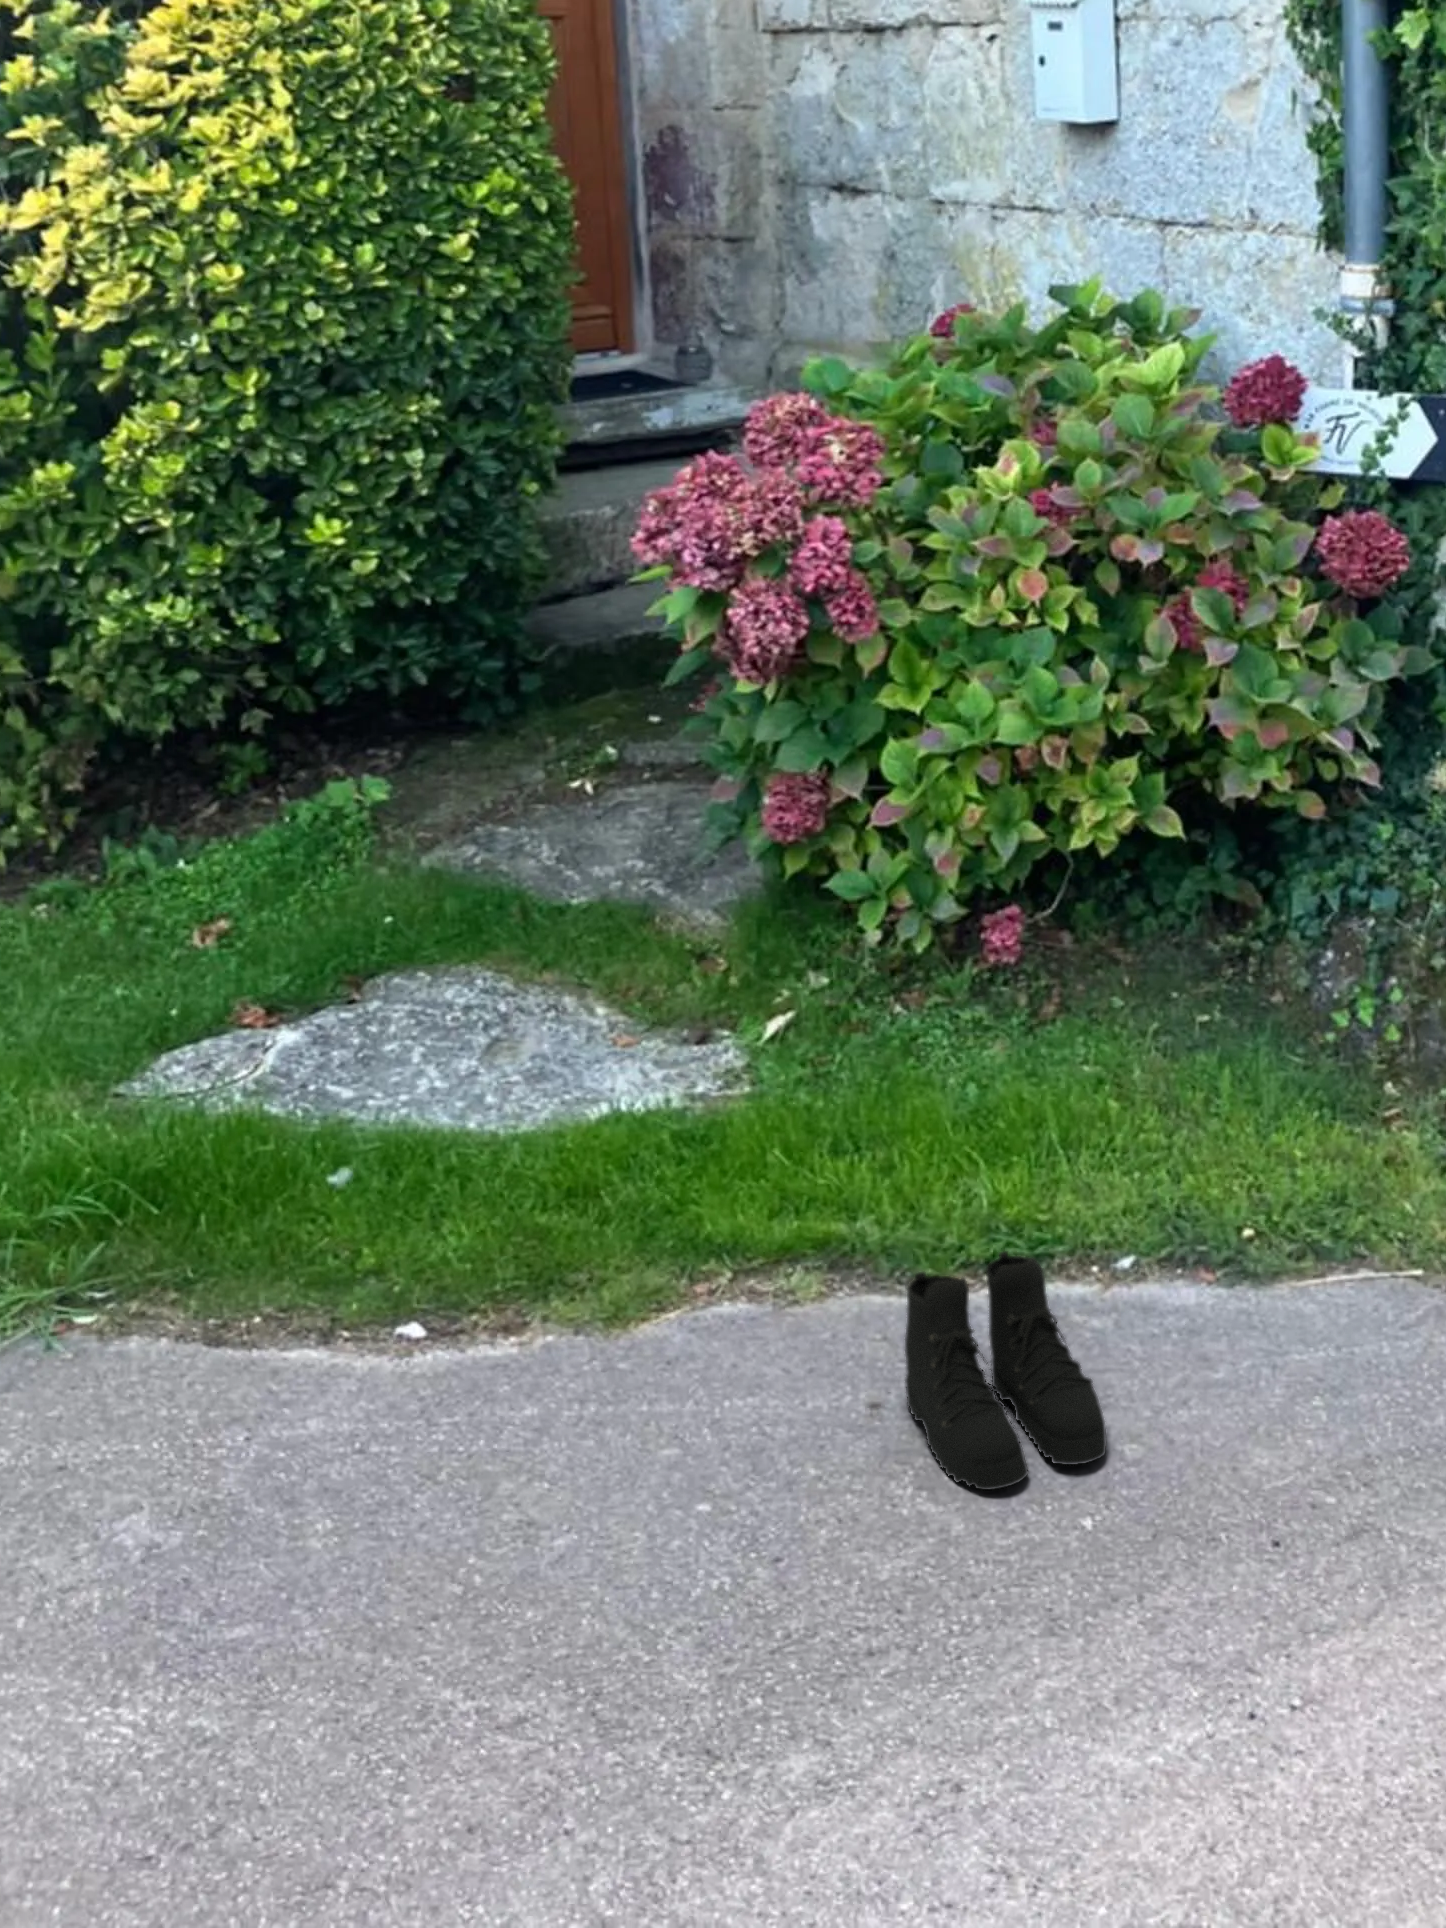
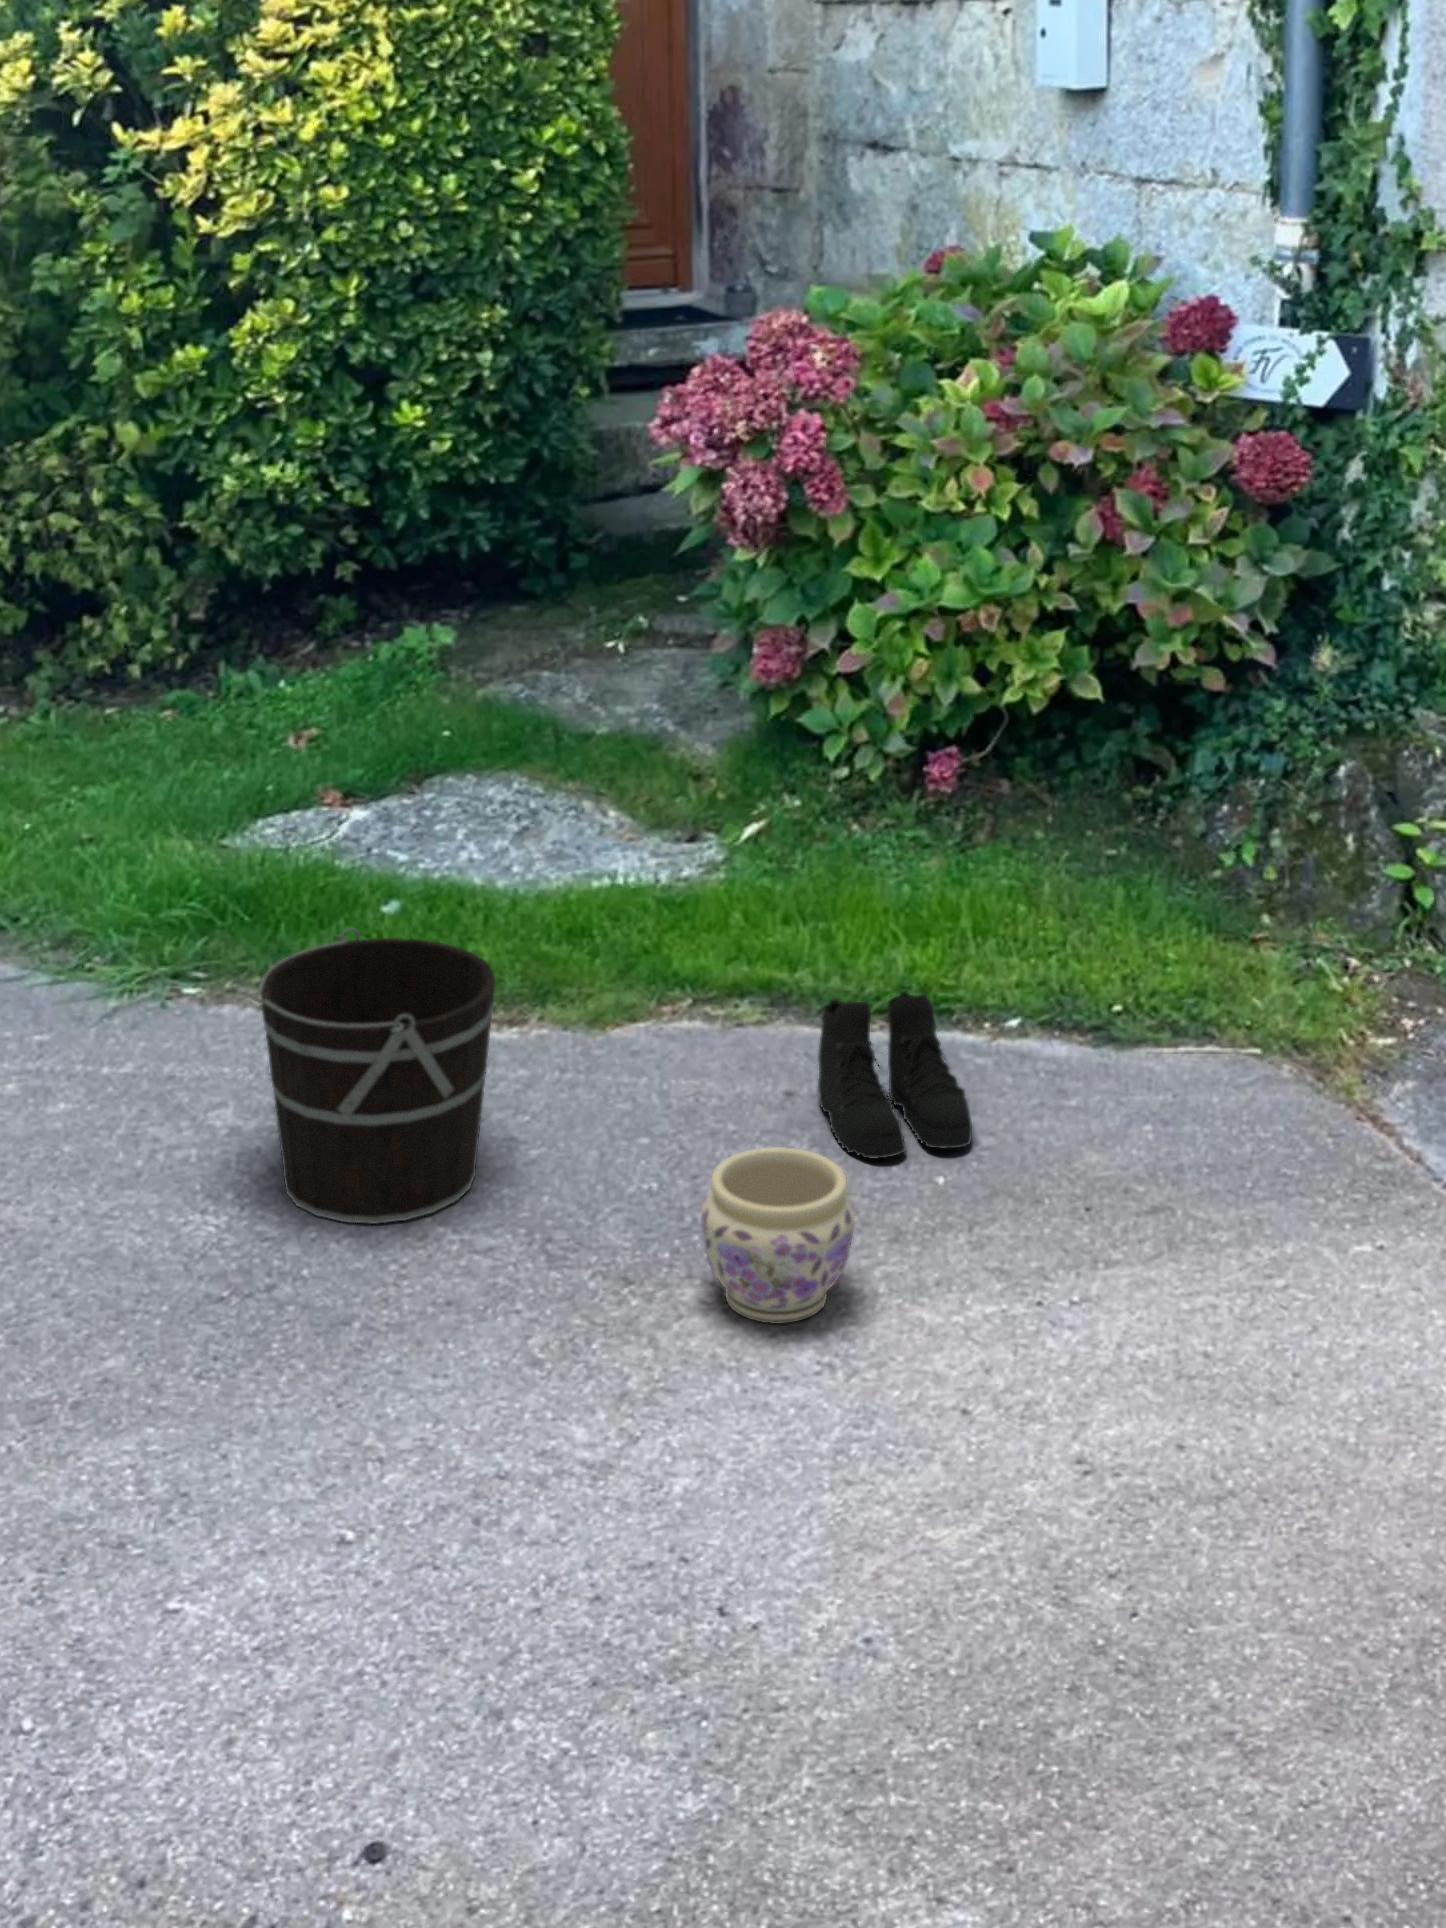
bucket: none [167,1255,497,1677] -> present [252,928,496,1224]
planter: none [796,1527,1001,1783] -> present [701,1147,856,1324]

